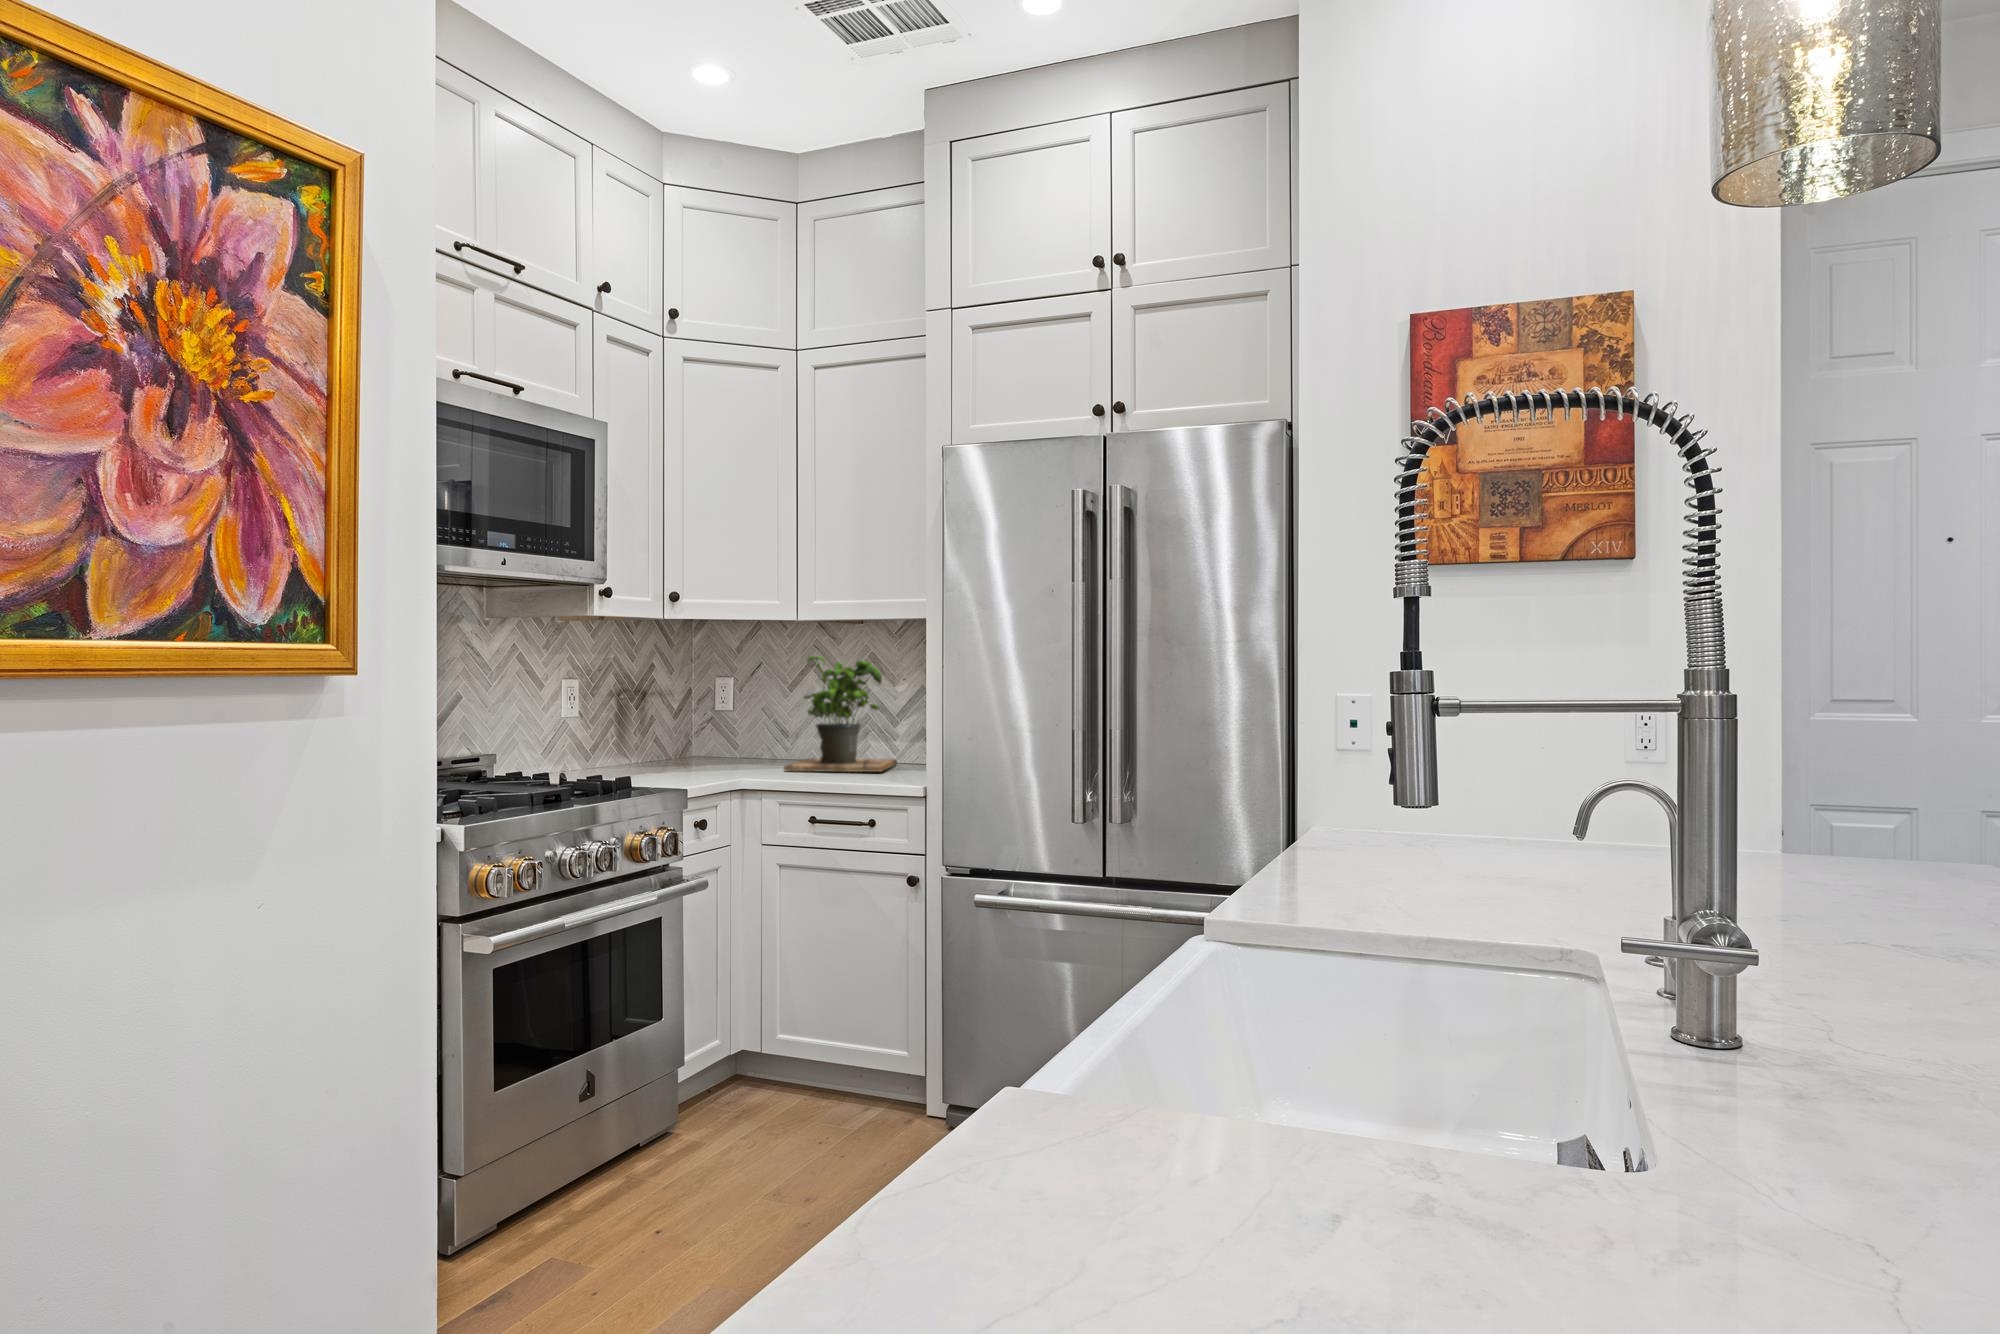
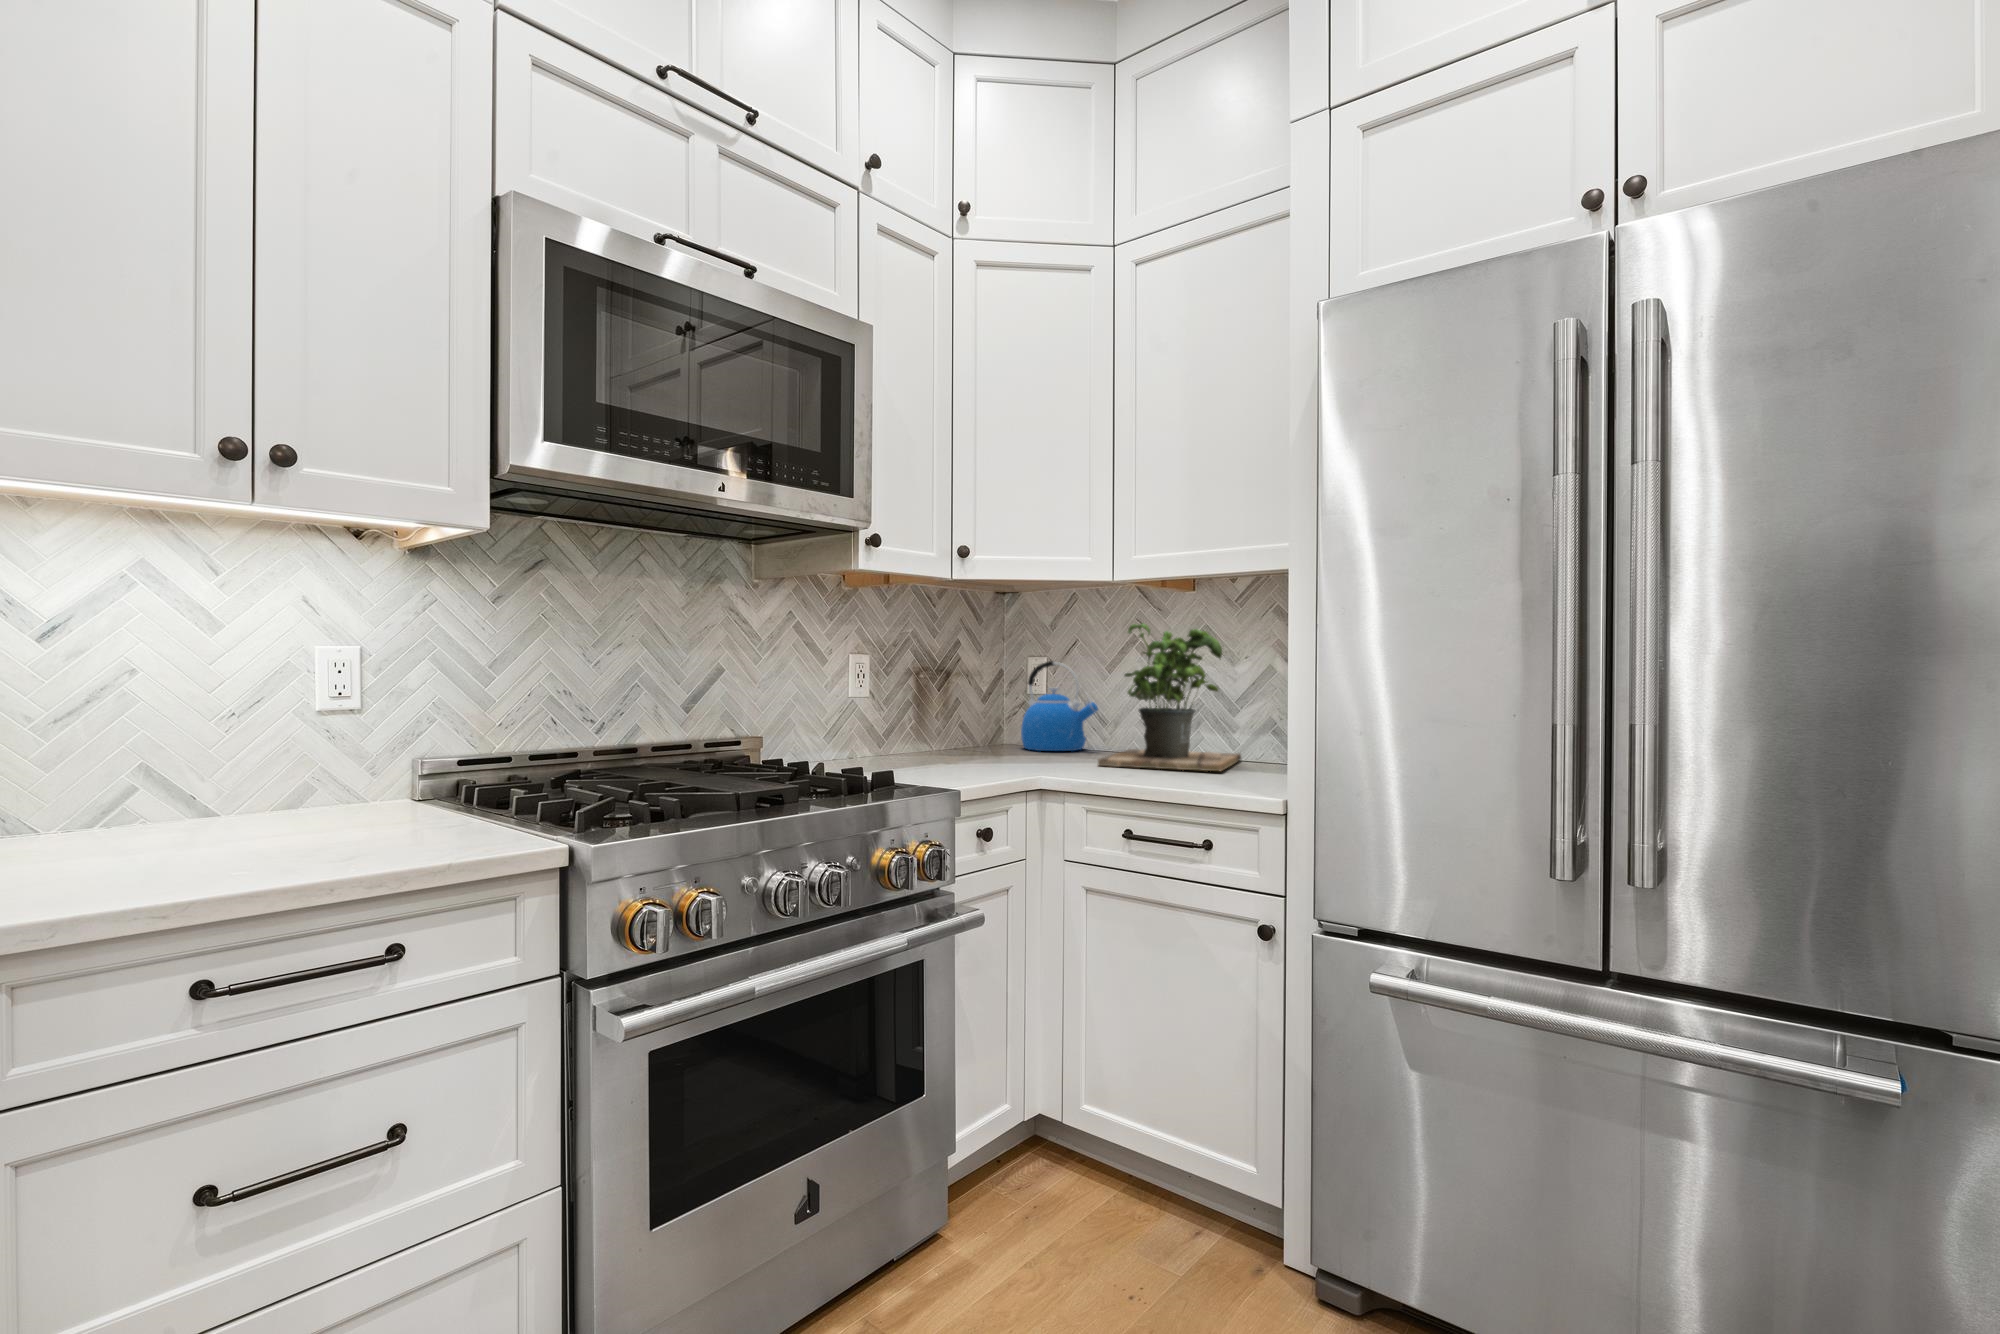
kettle: none [712,684,780,762] -> present [1021,661,1098,751]

